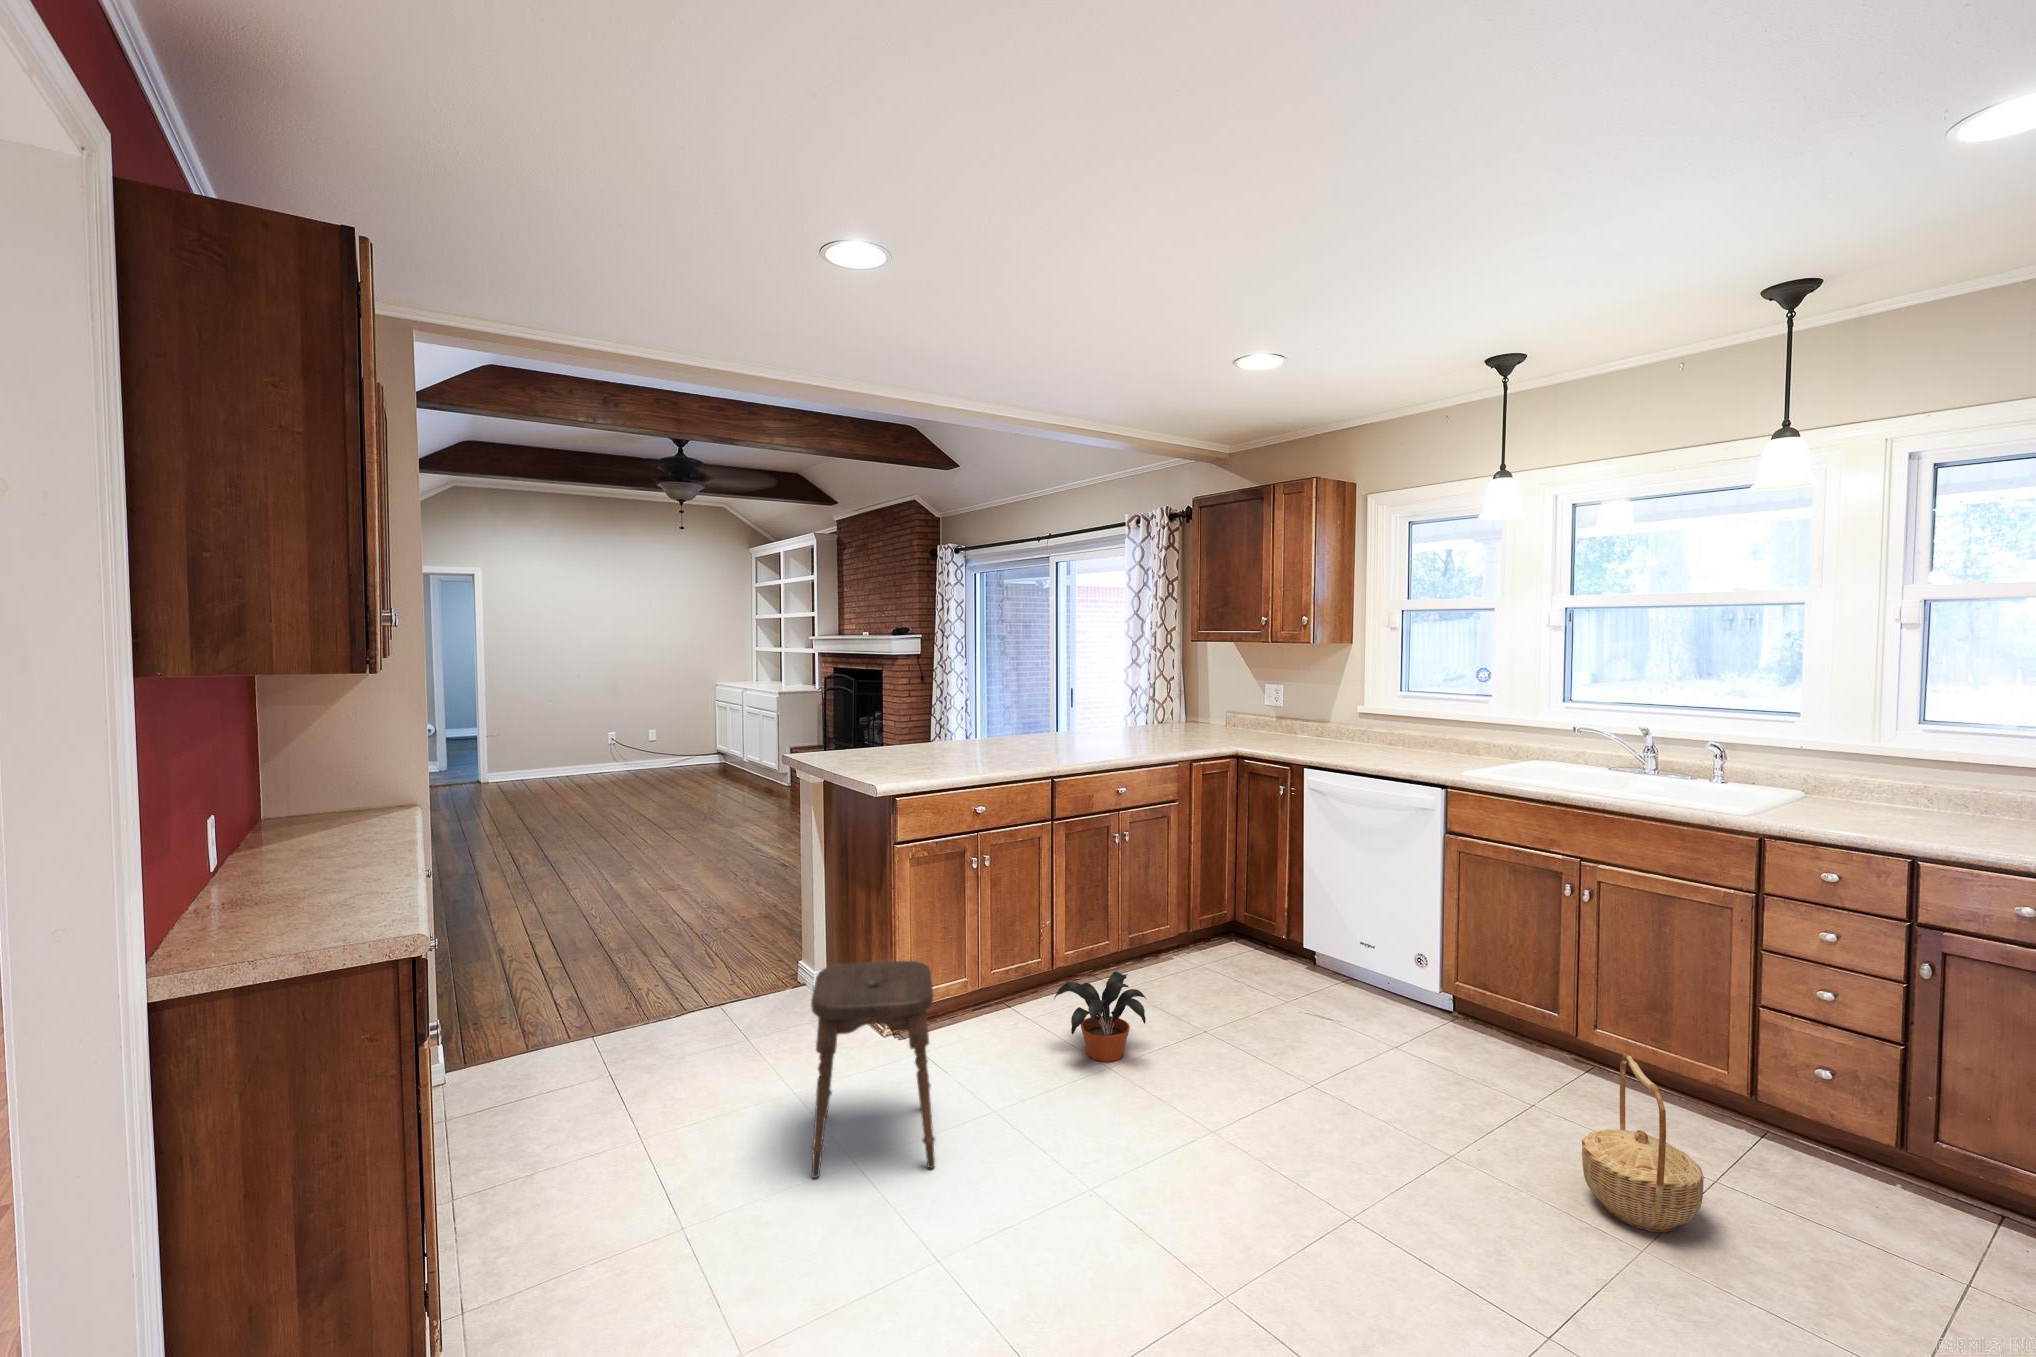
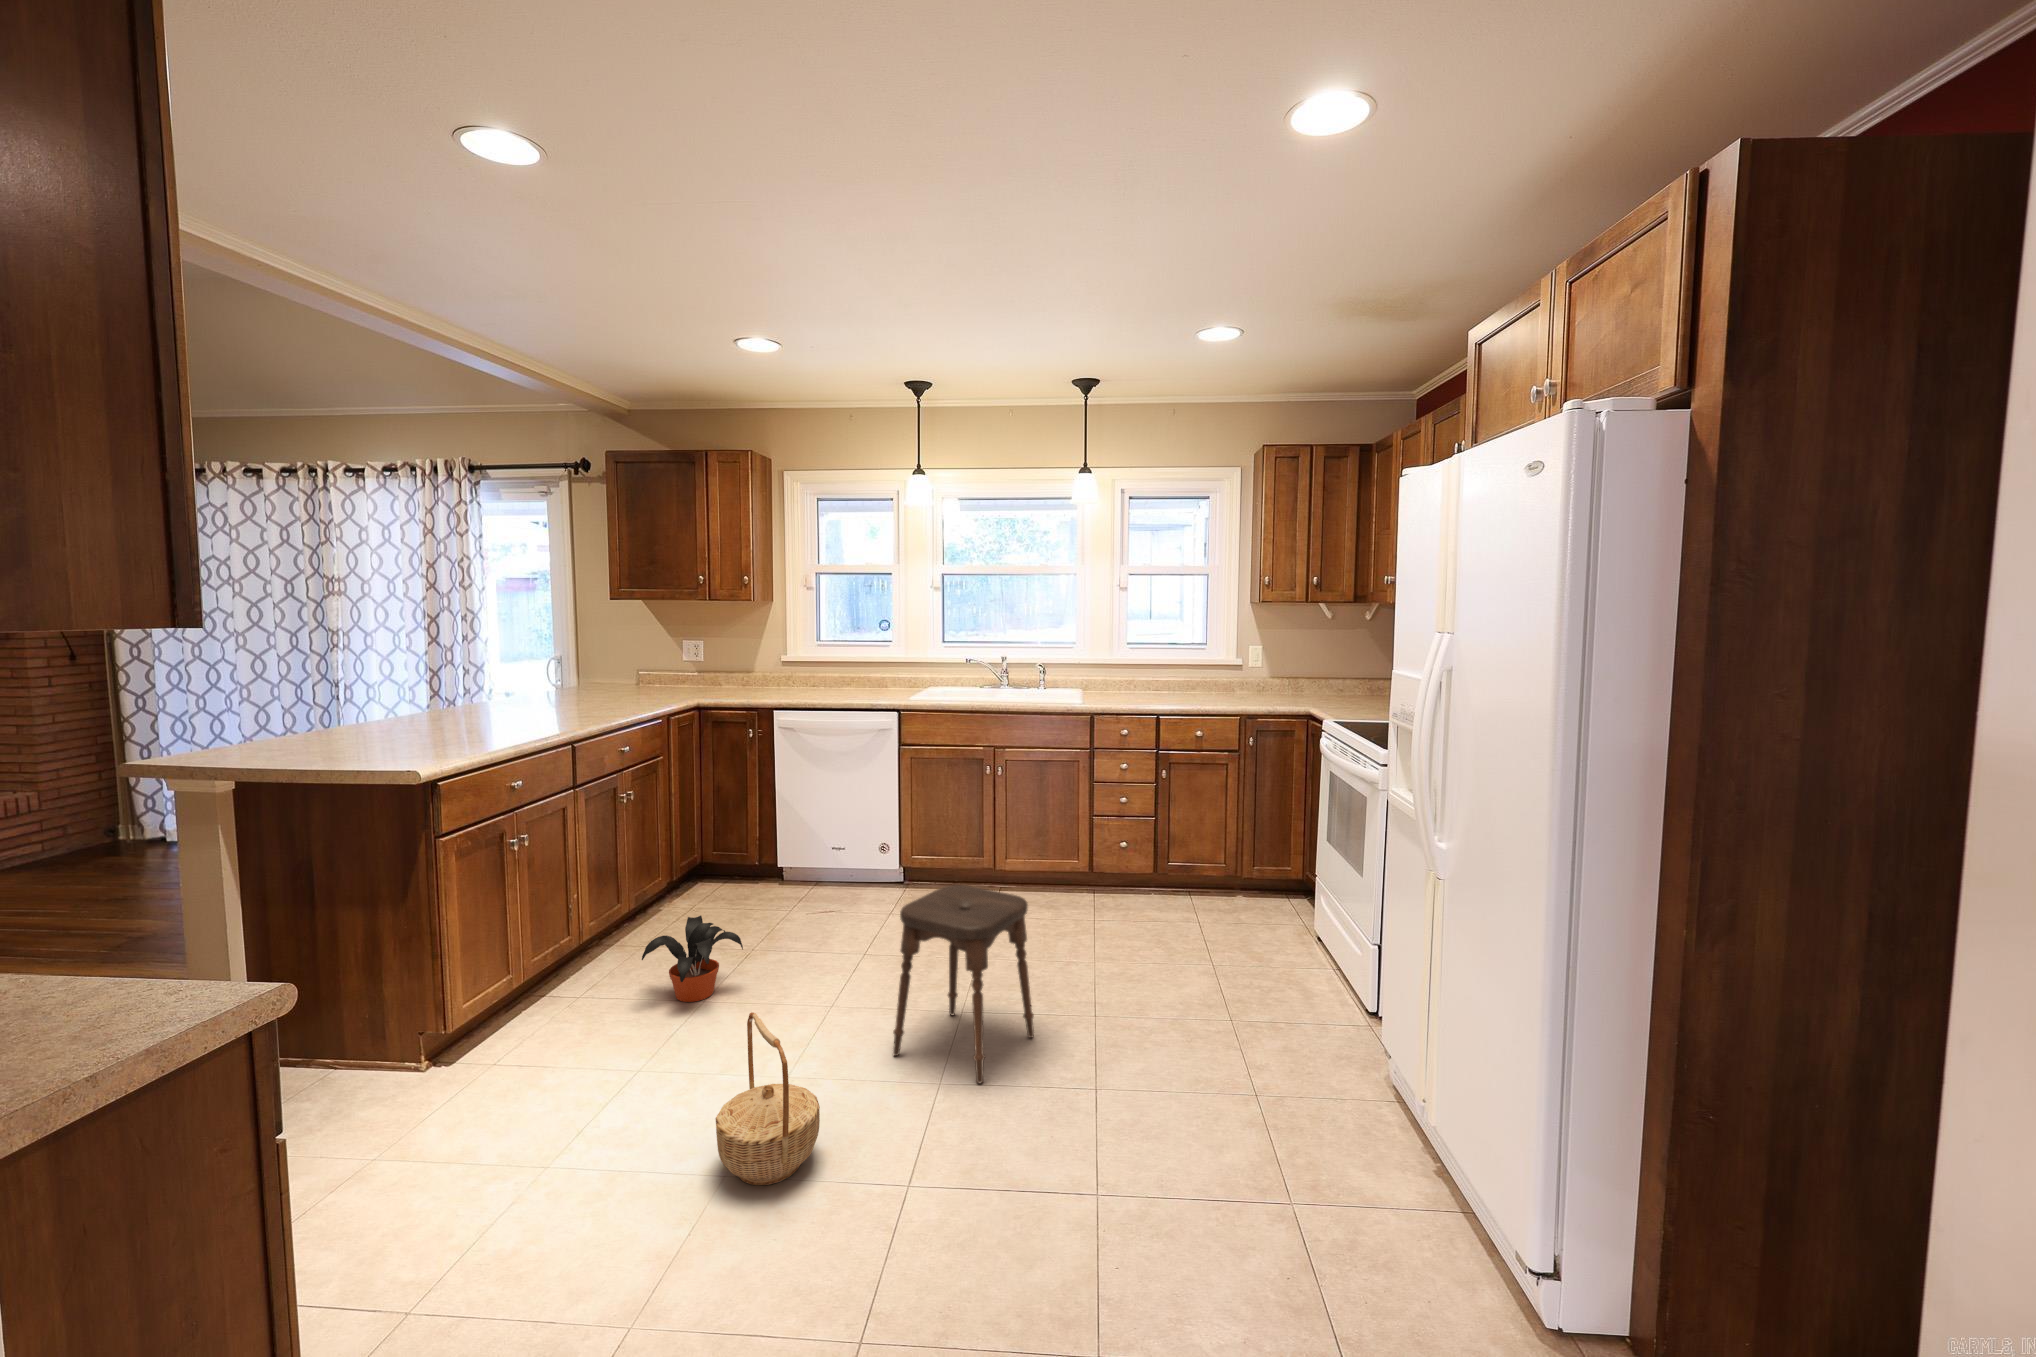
stool: present [811,961,935,1178] -> present [893,885,1034,1083]
basket: present [1582,1054,1704,1232] -> present [716,1012,820,1185]

